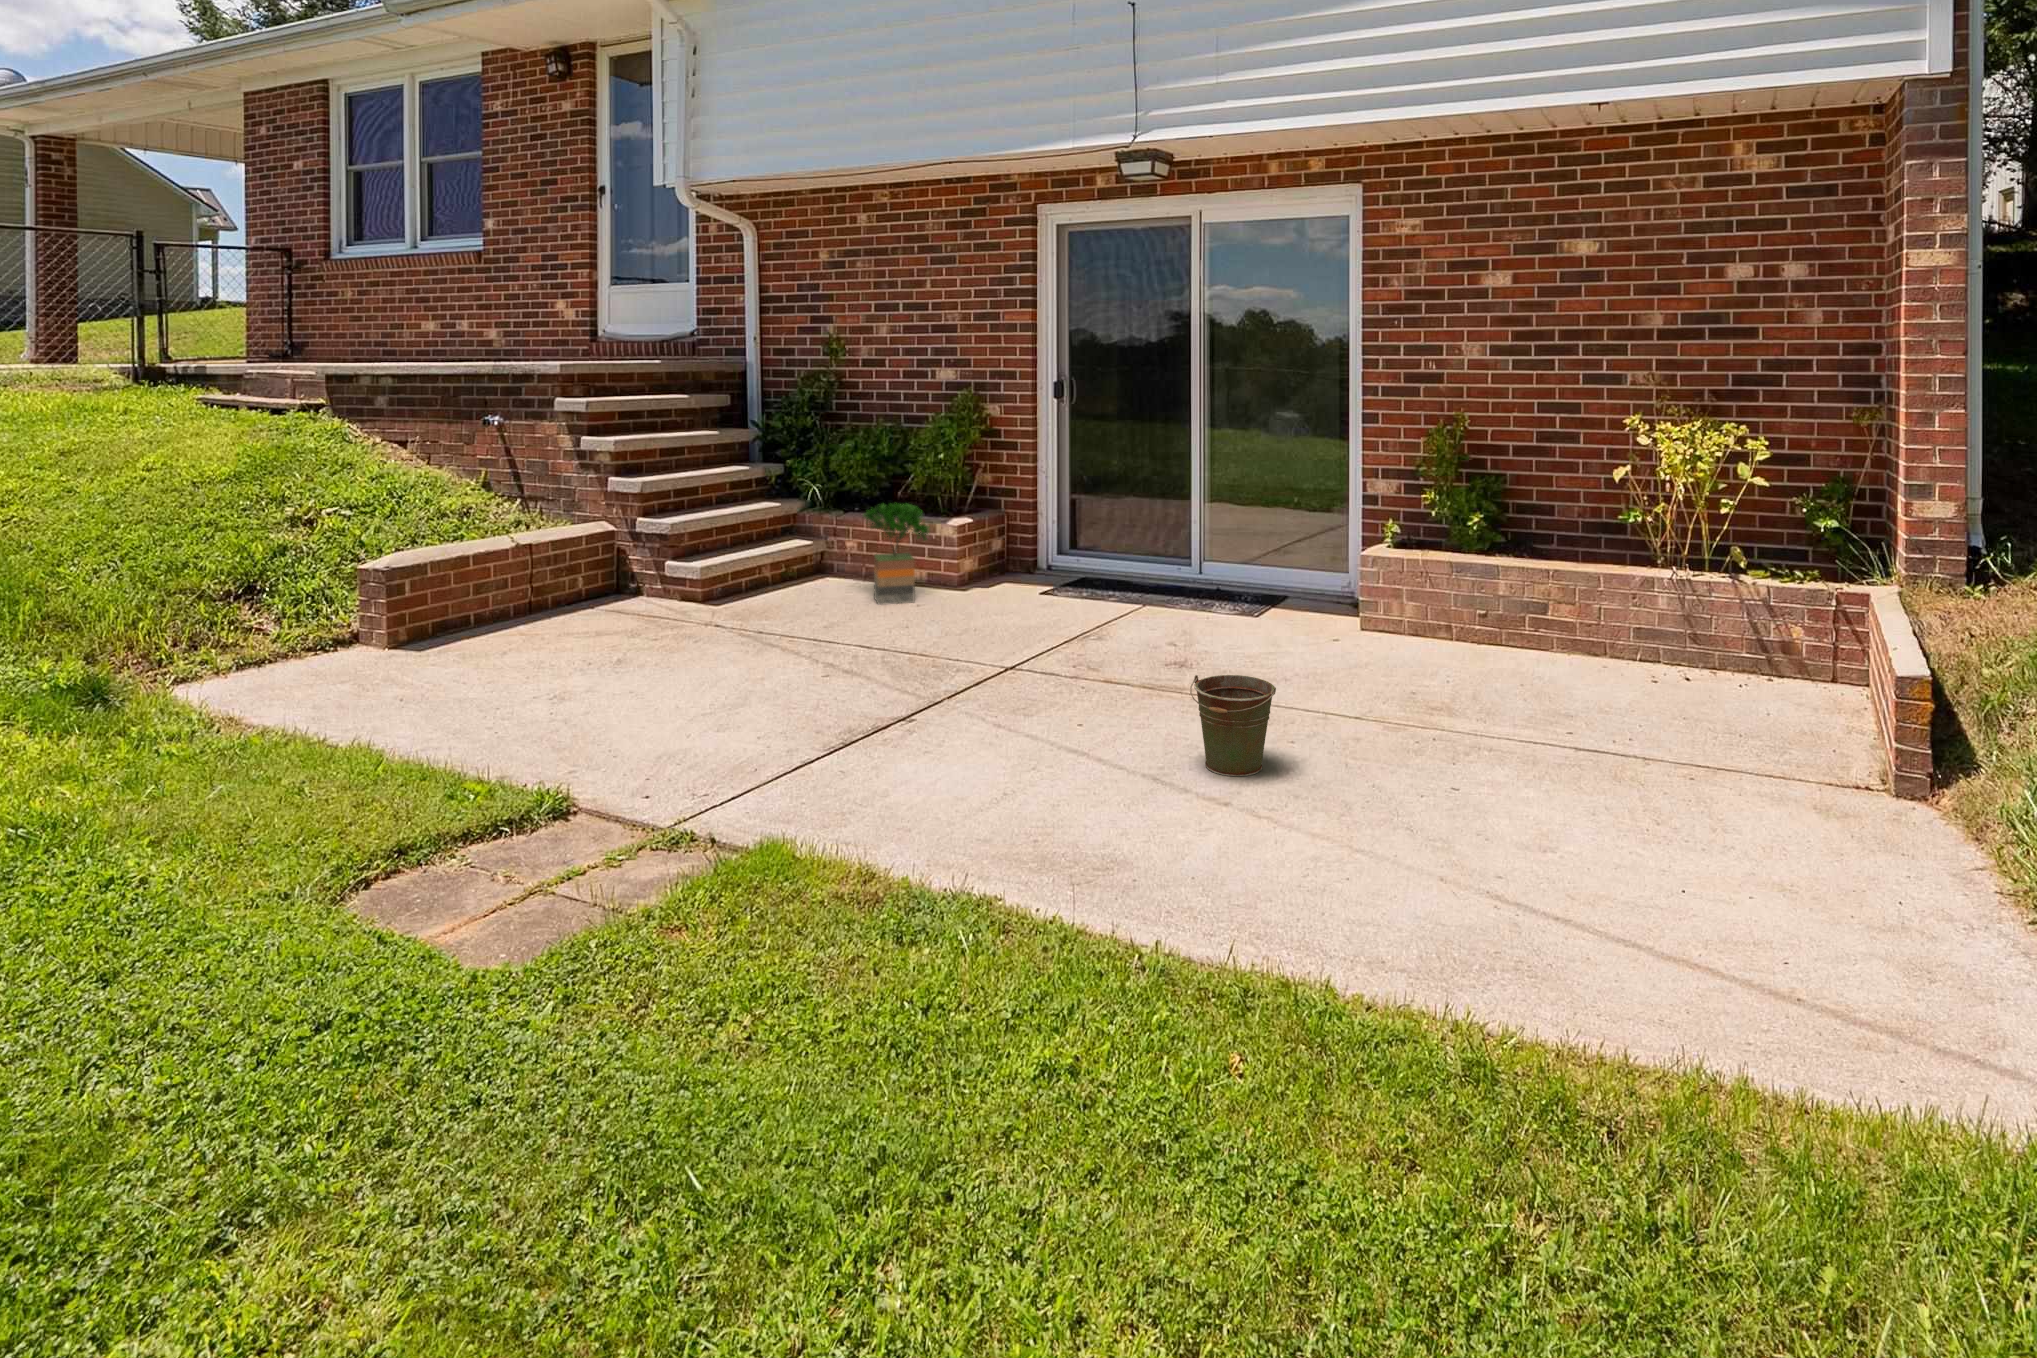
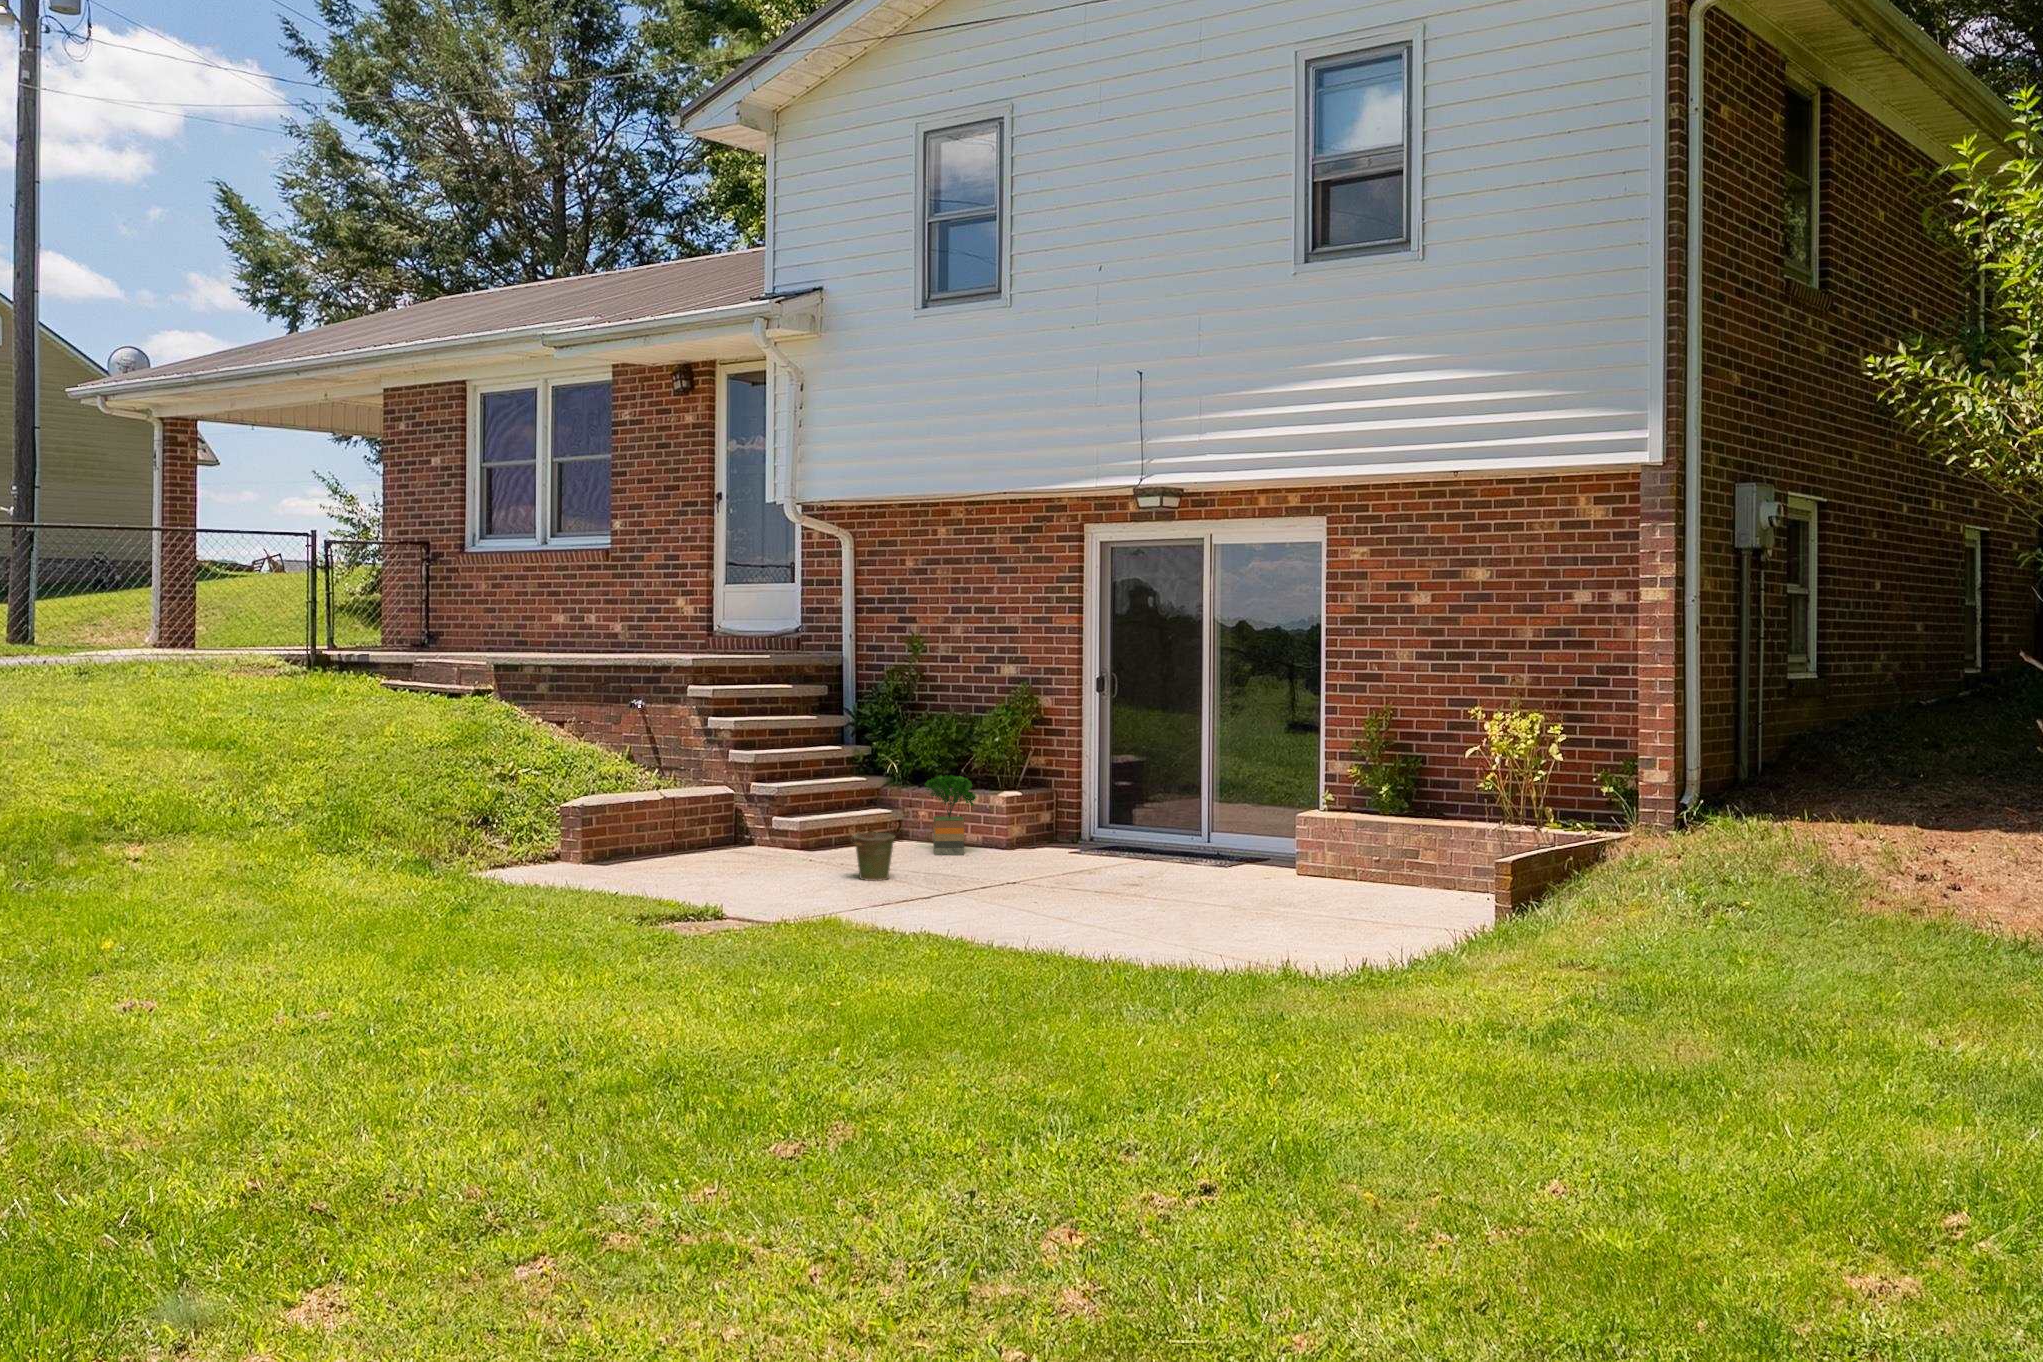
bucket: present [1190,675,1276,776] -> present [854,832,895,881]

